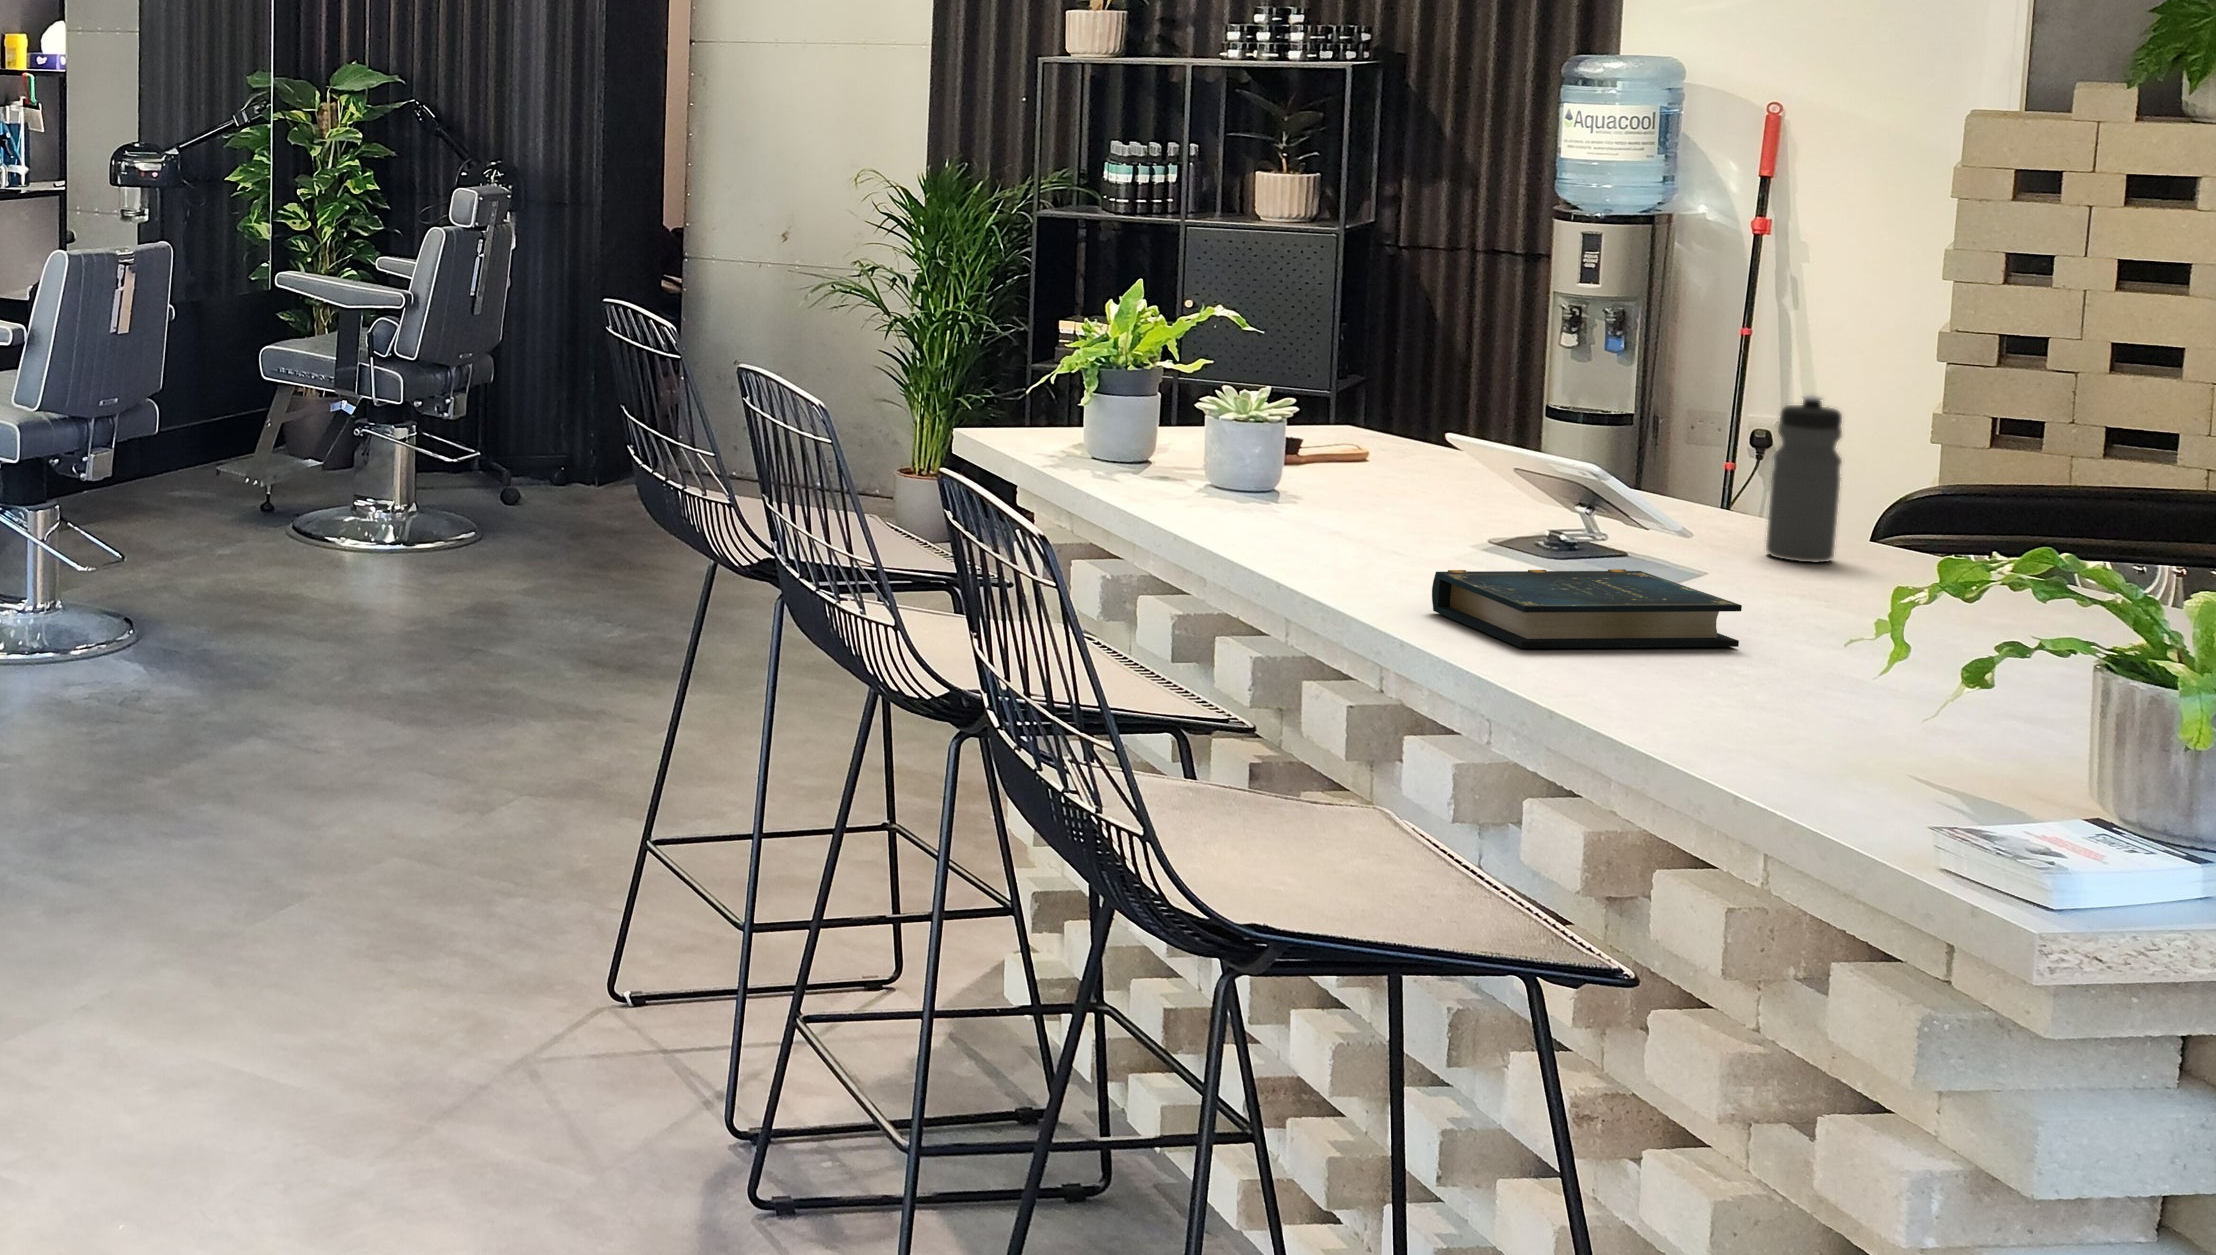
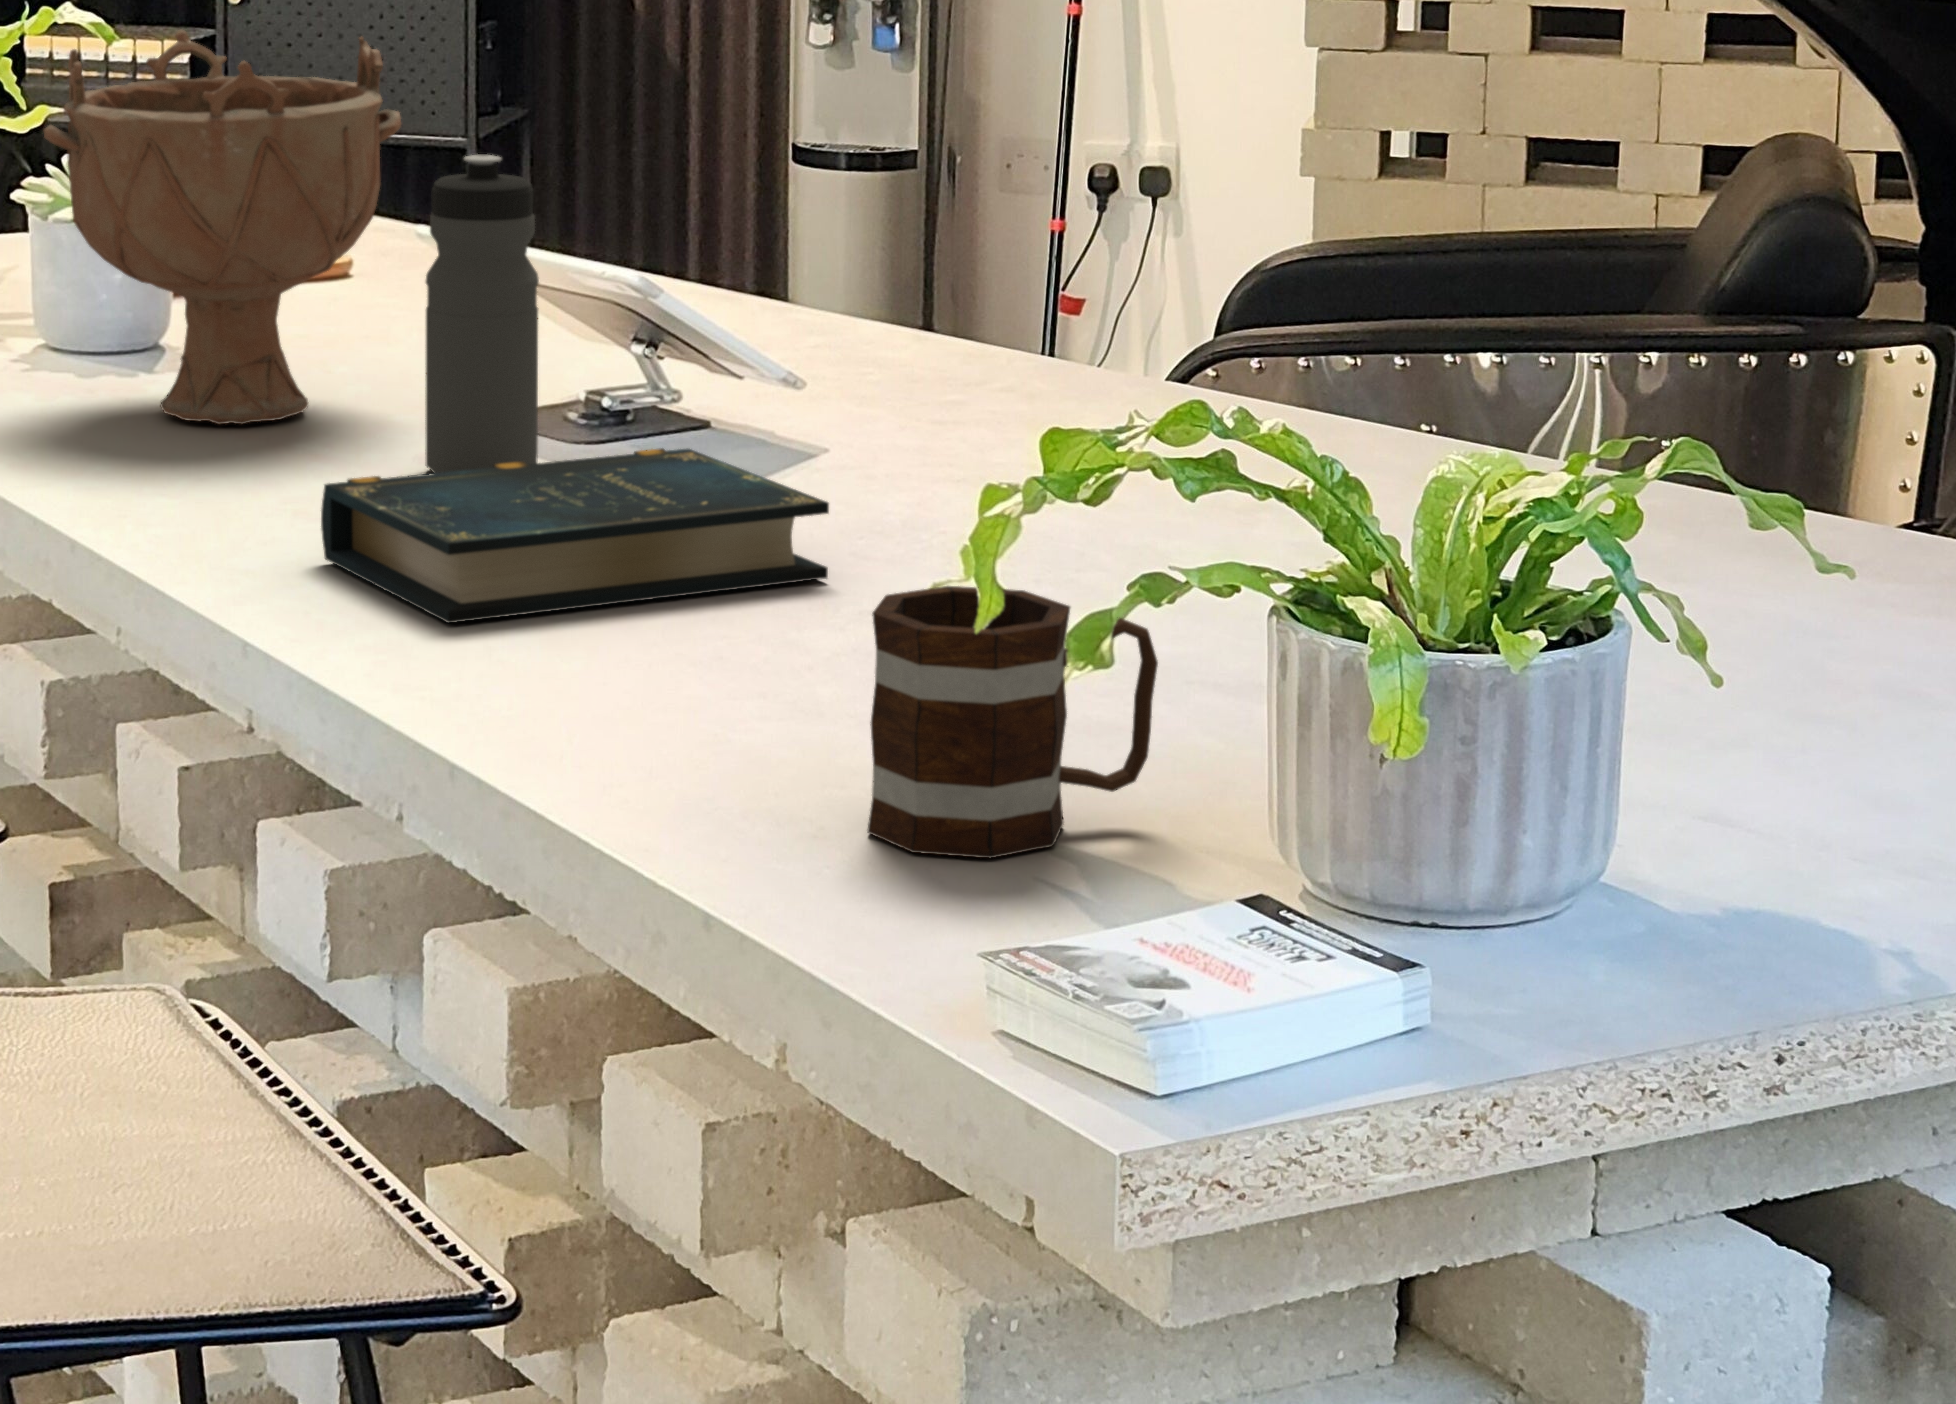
decorative bowl: none [1244,331,1444,540] -> present [44,30,401,425]
water bottle: present [1766,395,1842,562] -> present [425,154,539,473]
mug: none [1820,647,2006,792] -> present [868,586,1158,858]

